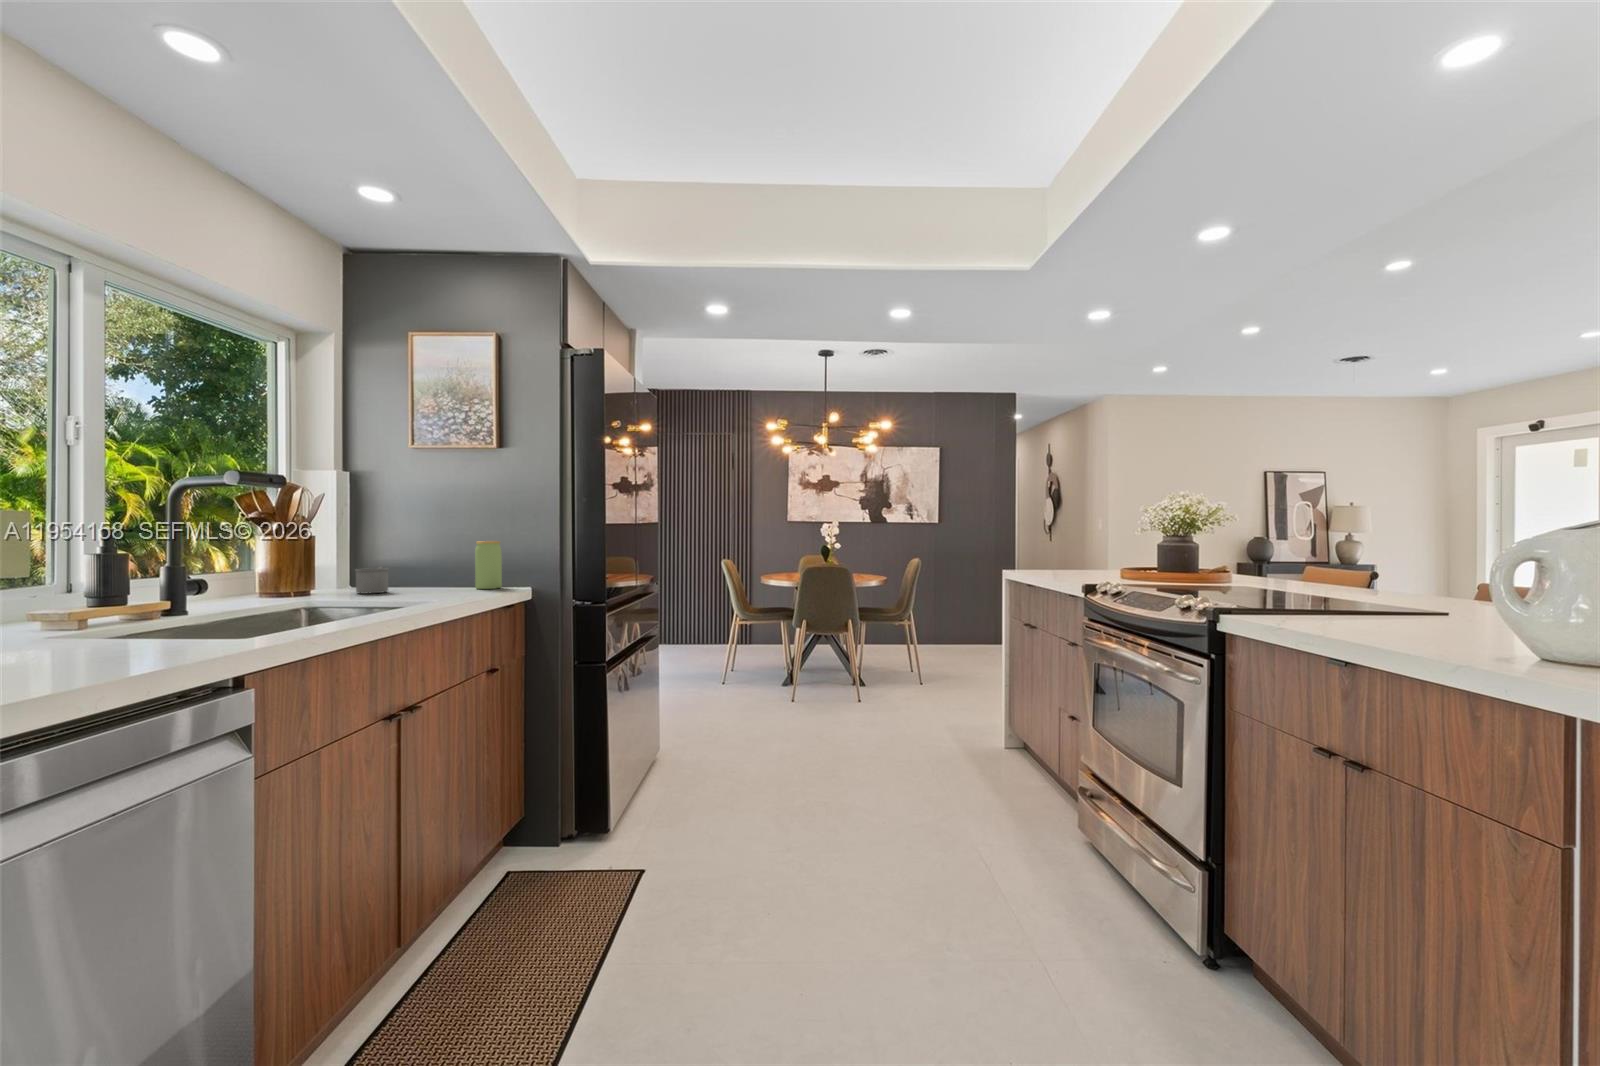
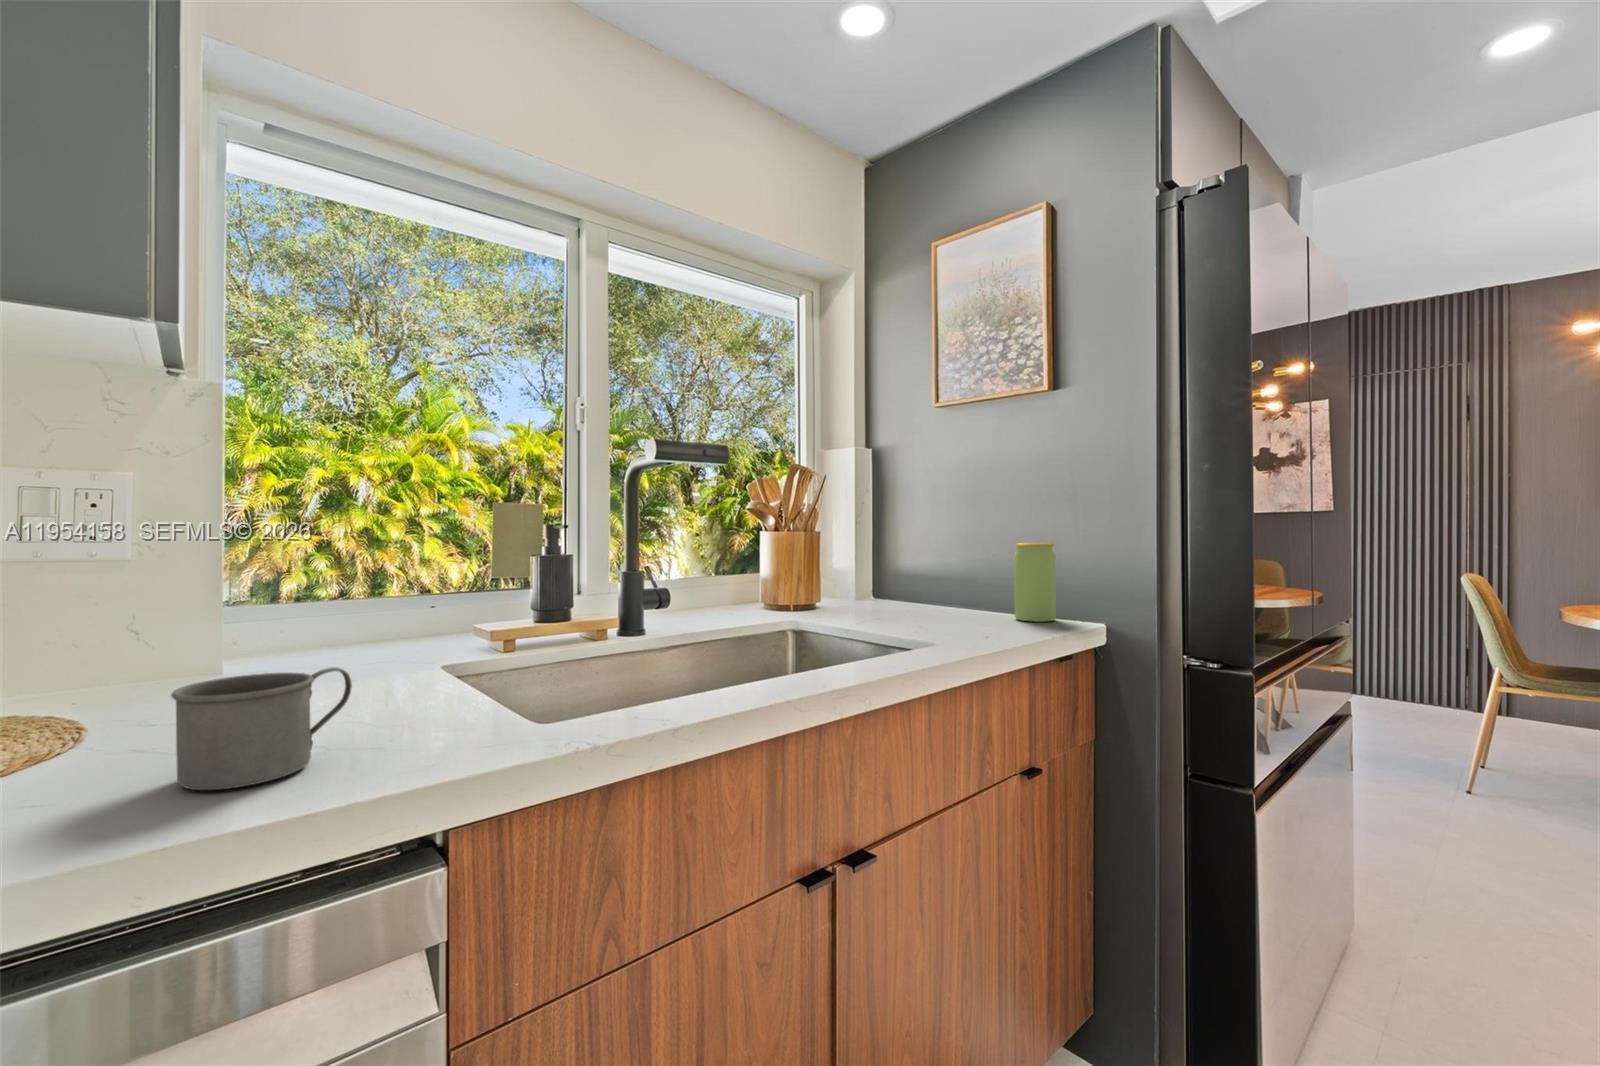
mug: present [355,567,388,594] -> present [171,667,352,790]

